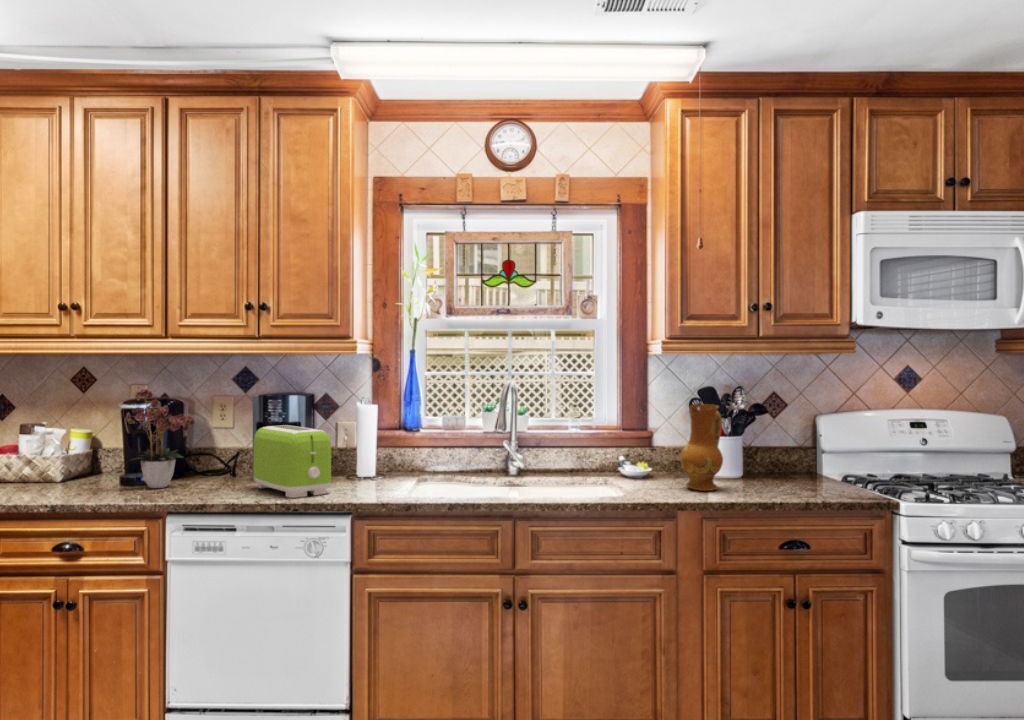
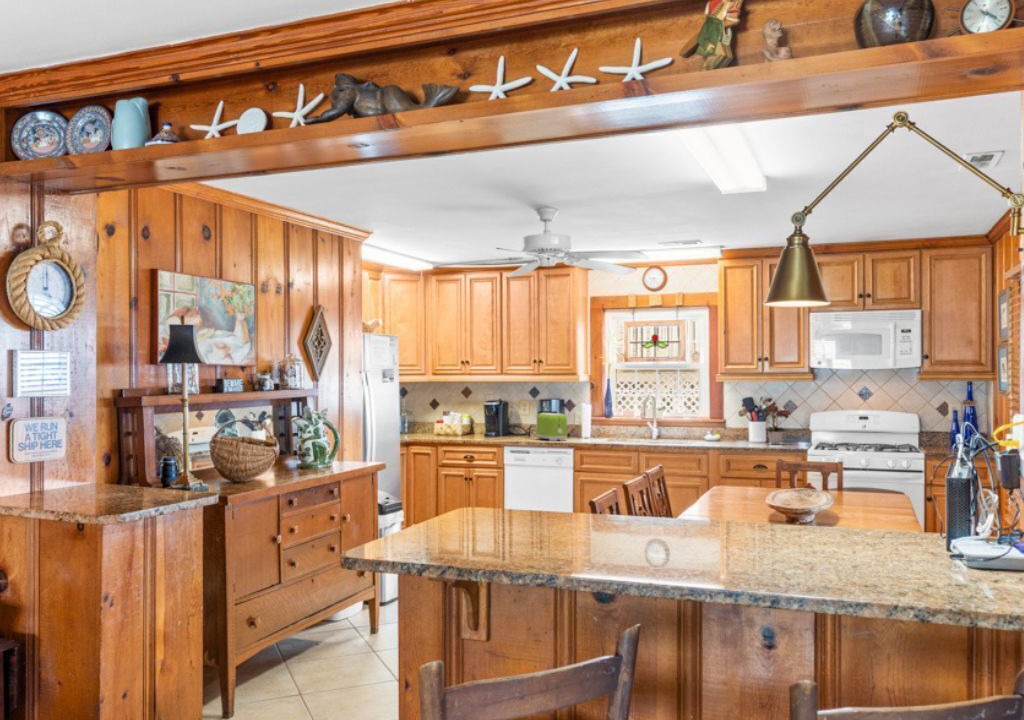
flower arrangement: present [126,389,195,488] -> present [763,398,791,444]
ceramic jug: present [680,404,723,491] -> none [721,405,743,445]

